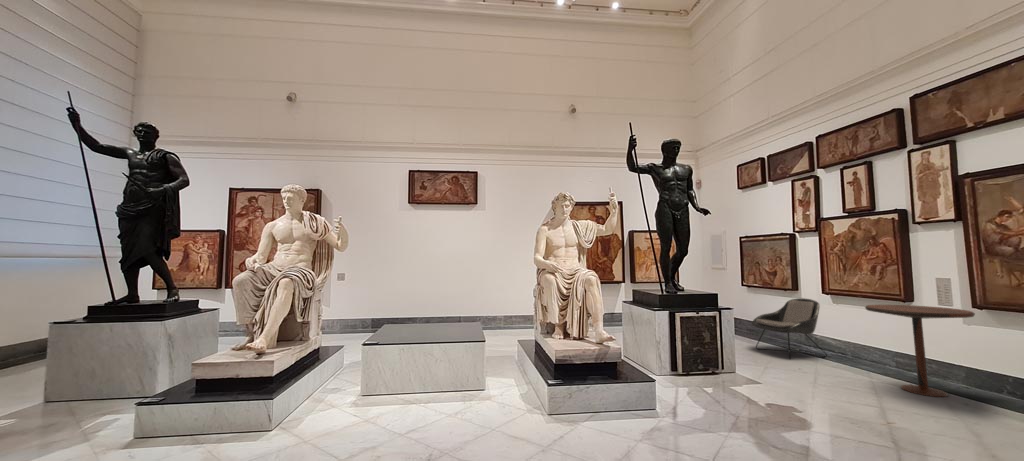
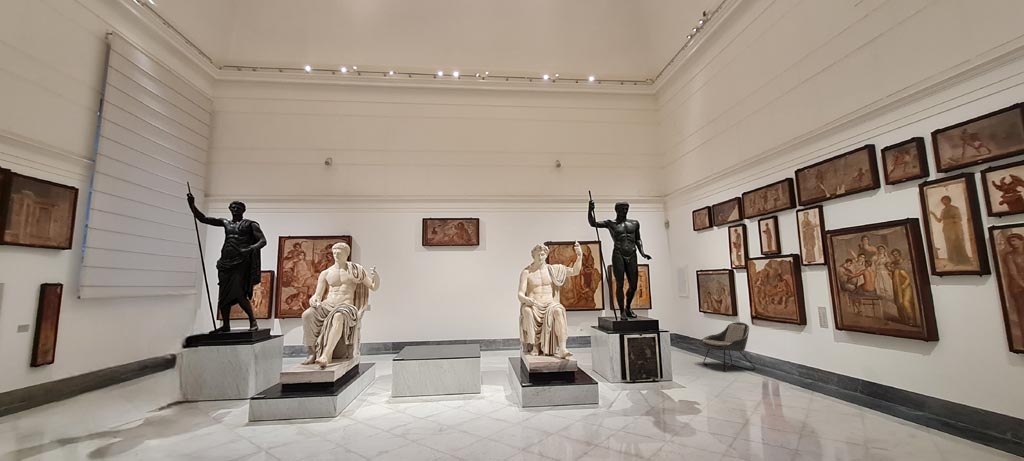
pedestal table: present [865,305,975,397] -> none [765,328,834,396]

